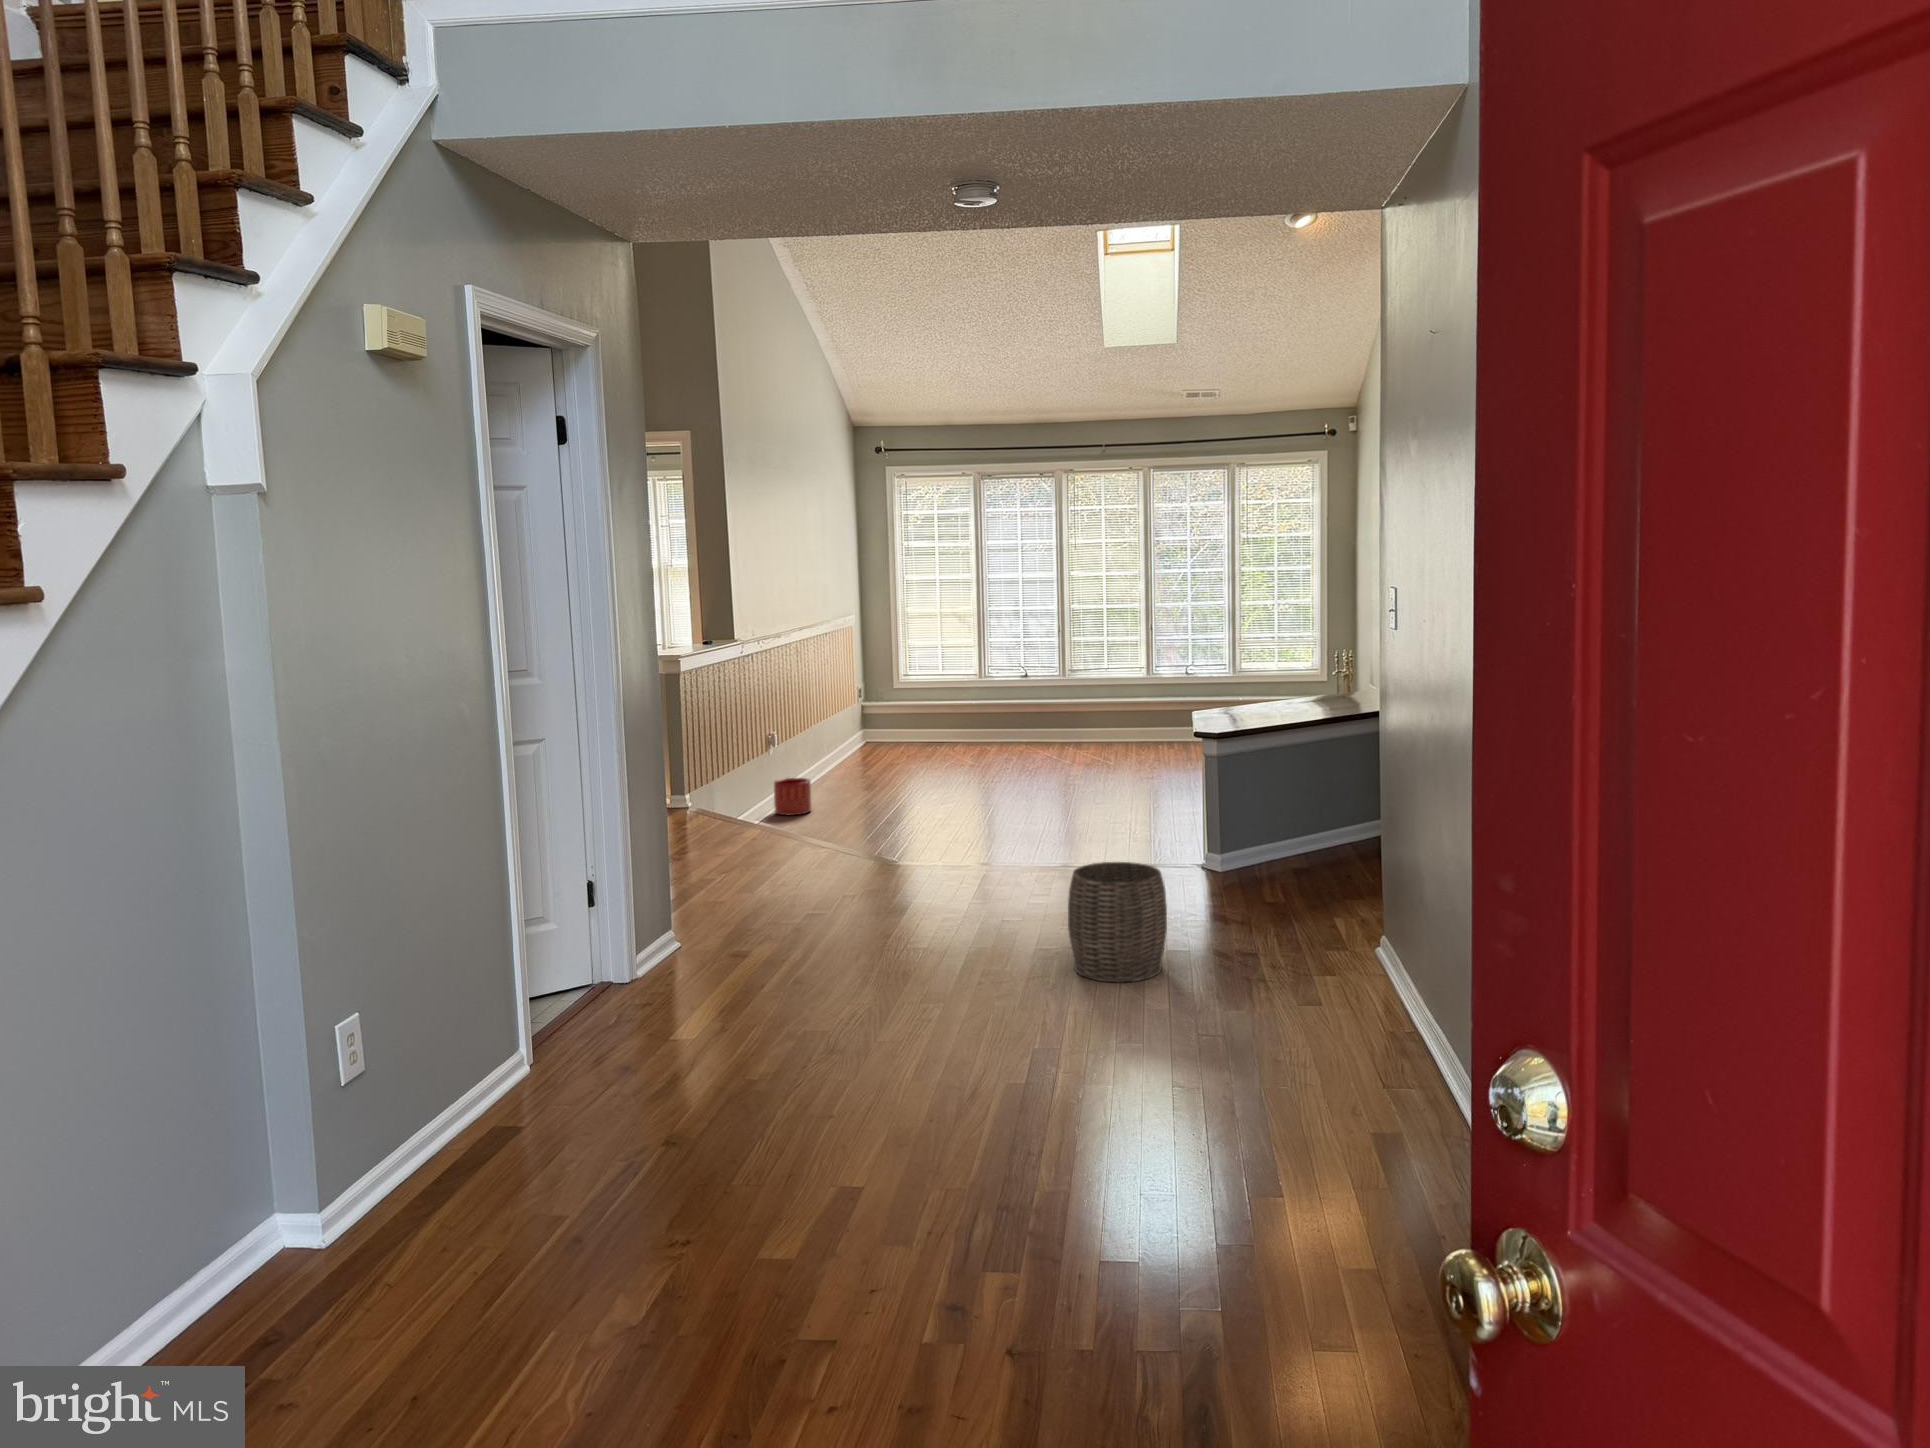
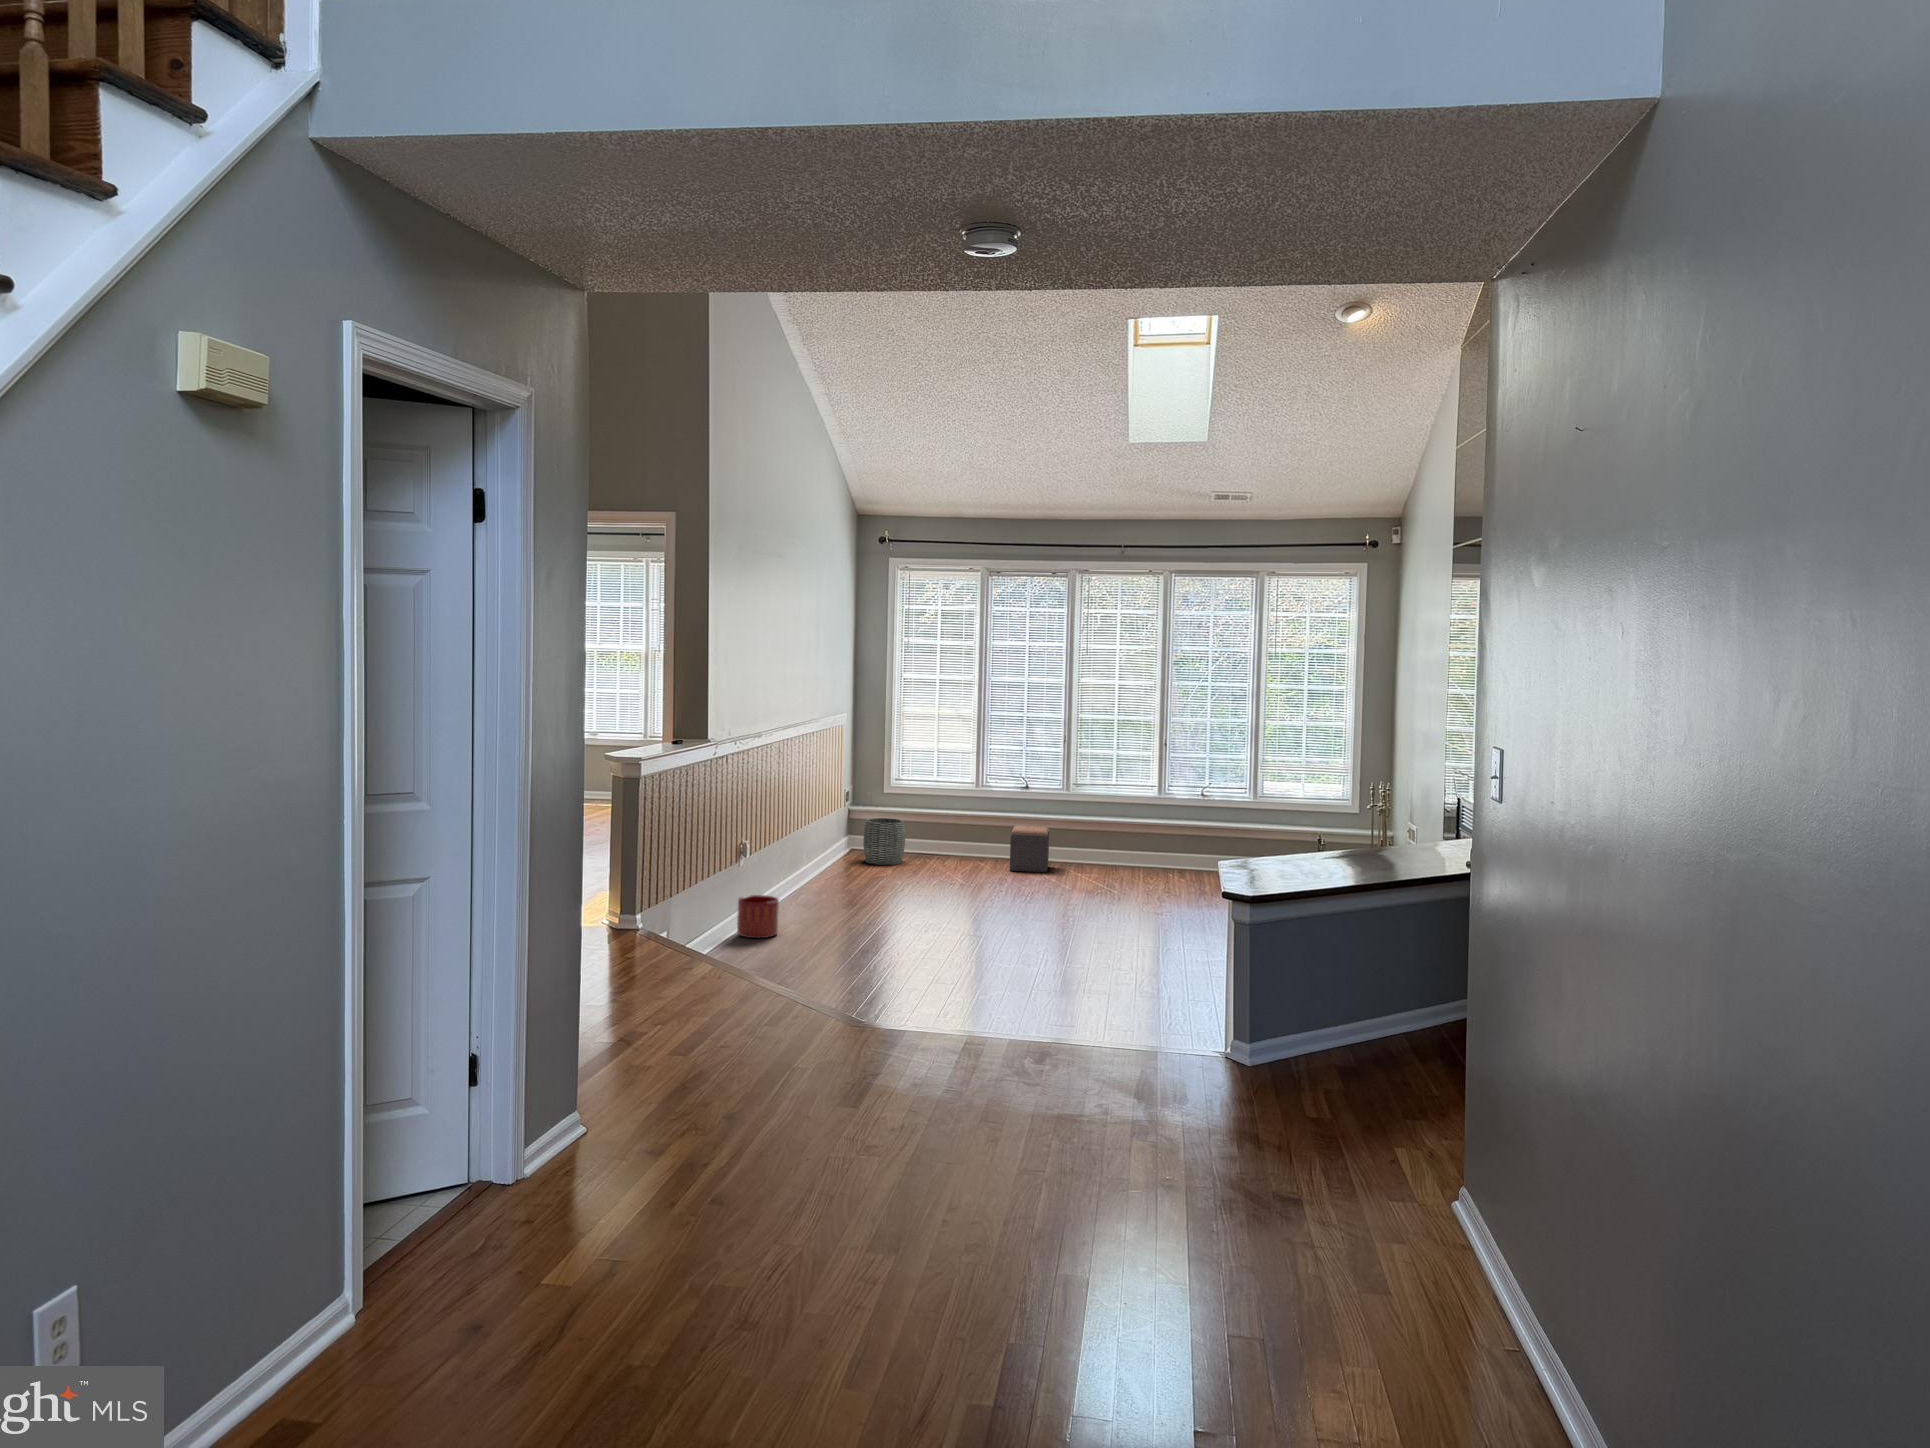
footstool: none [1014,709,1049,750] -> present [1010,826,1049,873]
woven basket: present [1068,862,1167,982] -> present [863,818,905,865]

